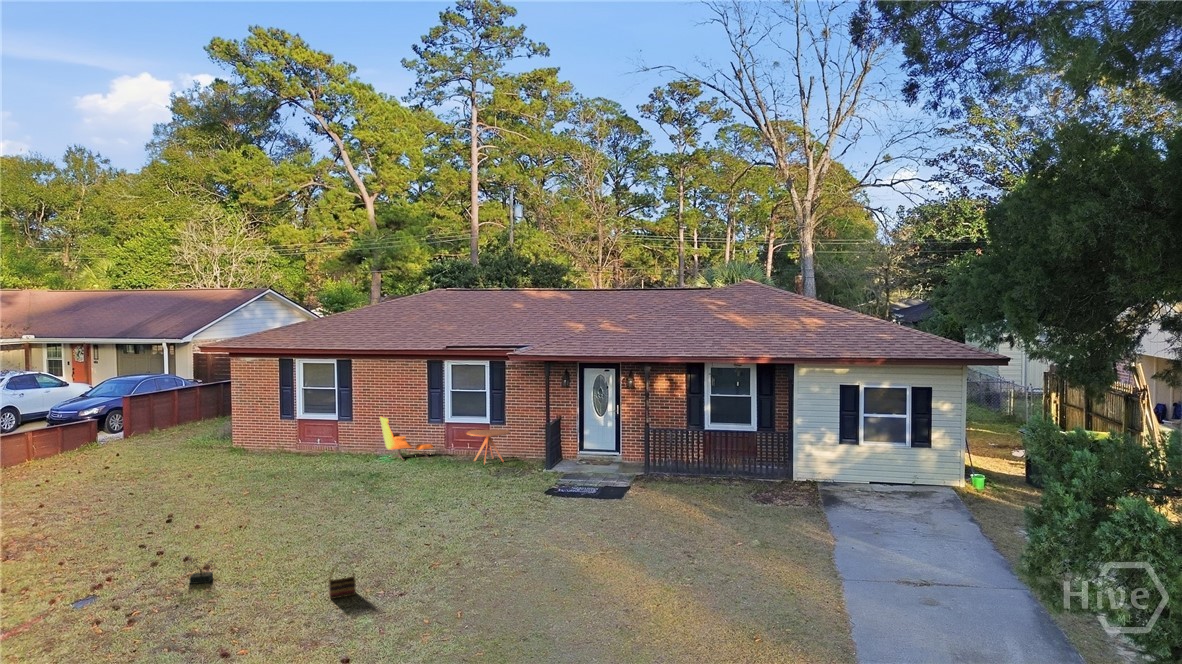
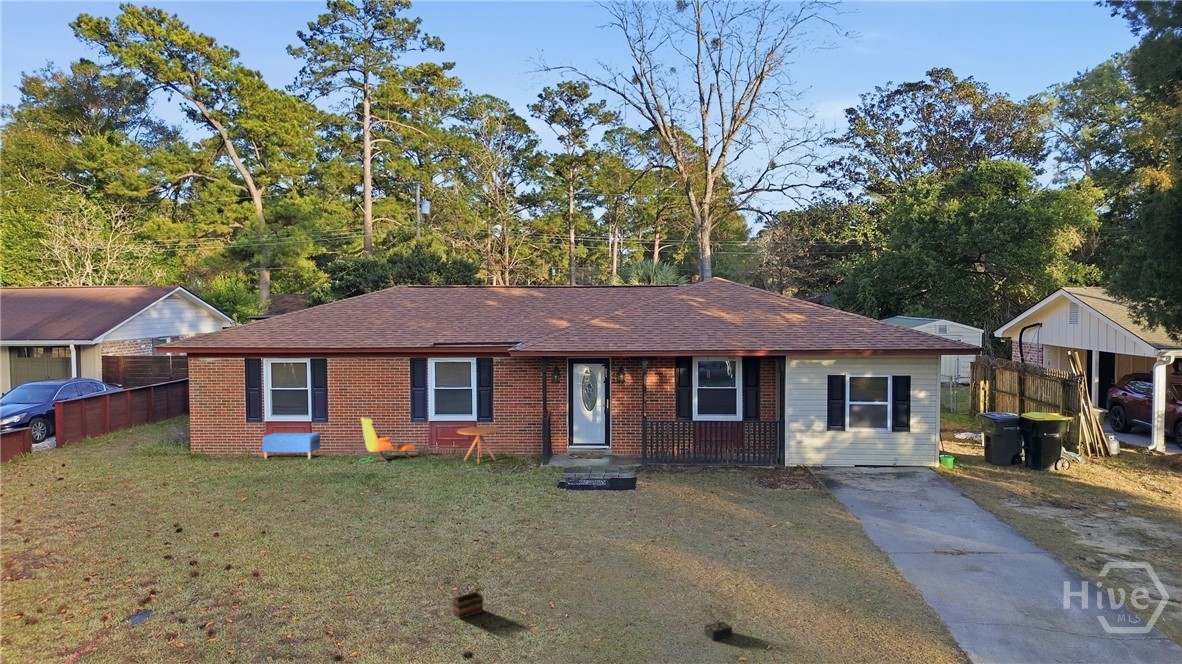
bench: none [300,429,352,454] -> present [263,433,320,459]
decorative plant: present [183,556,216,584] -> present [698,605,734,640]

